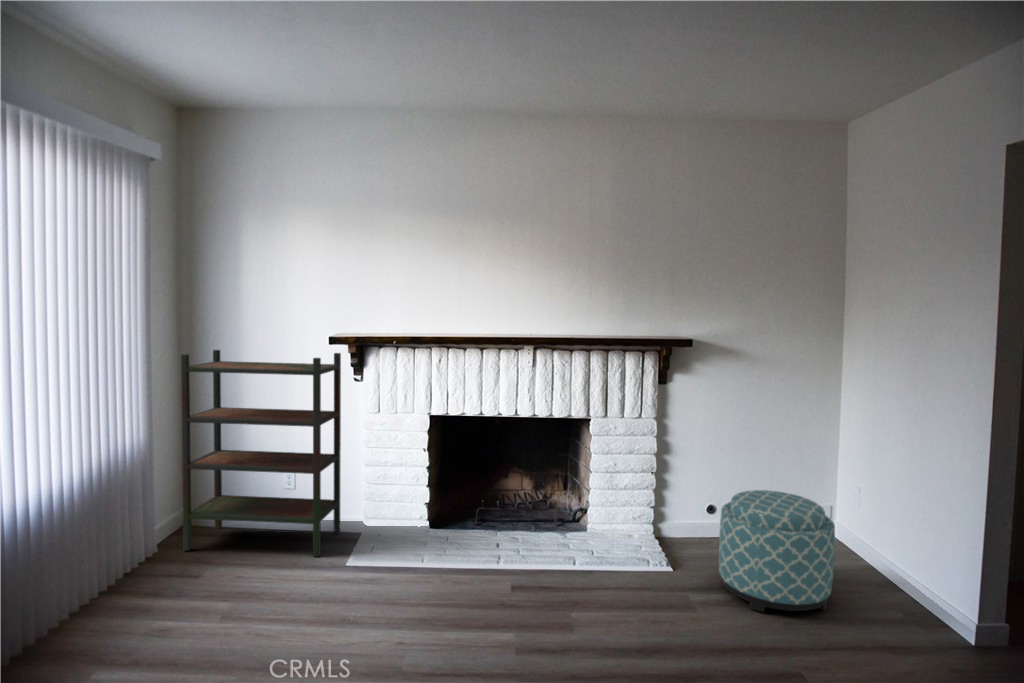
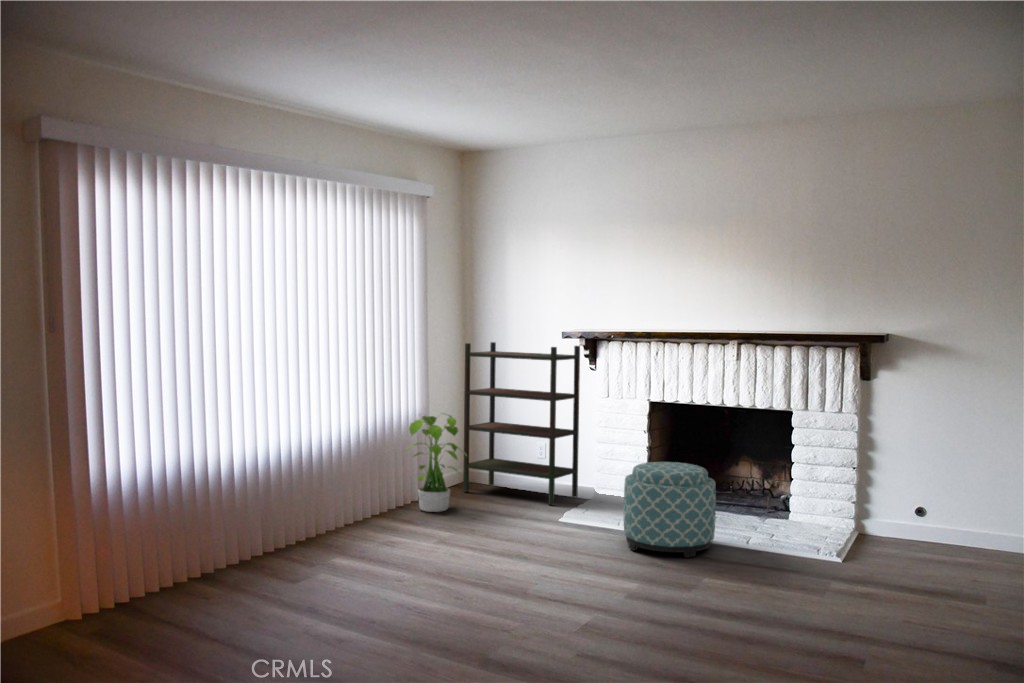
potted plant: none [88,459,200,608] -> present [403,415,467,512]
ottoman: present [719,490,835,612] -> present [624,462,716,557]

